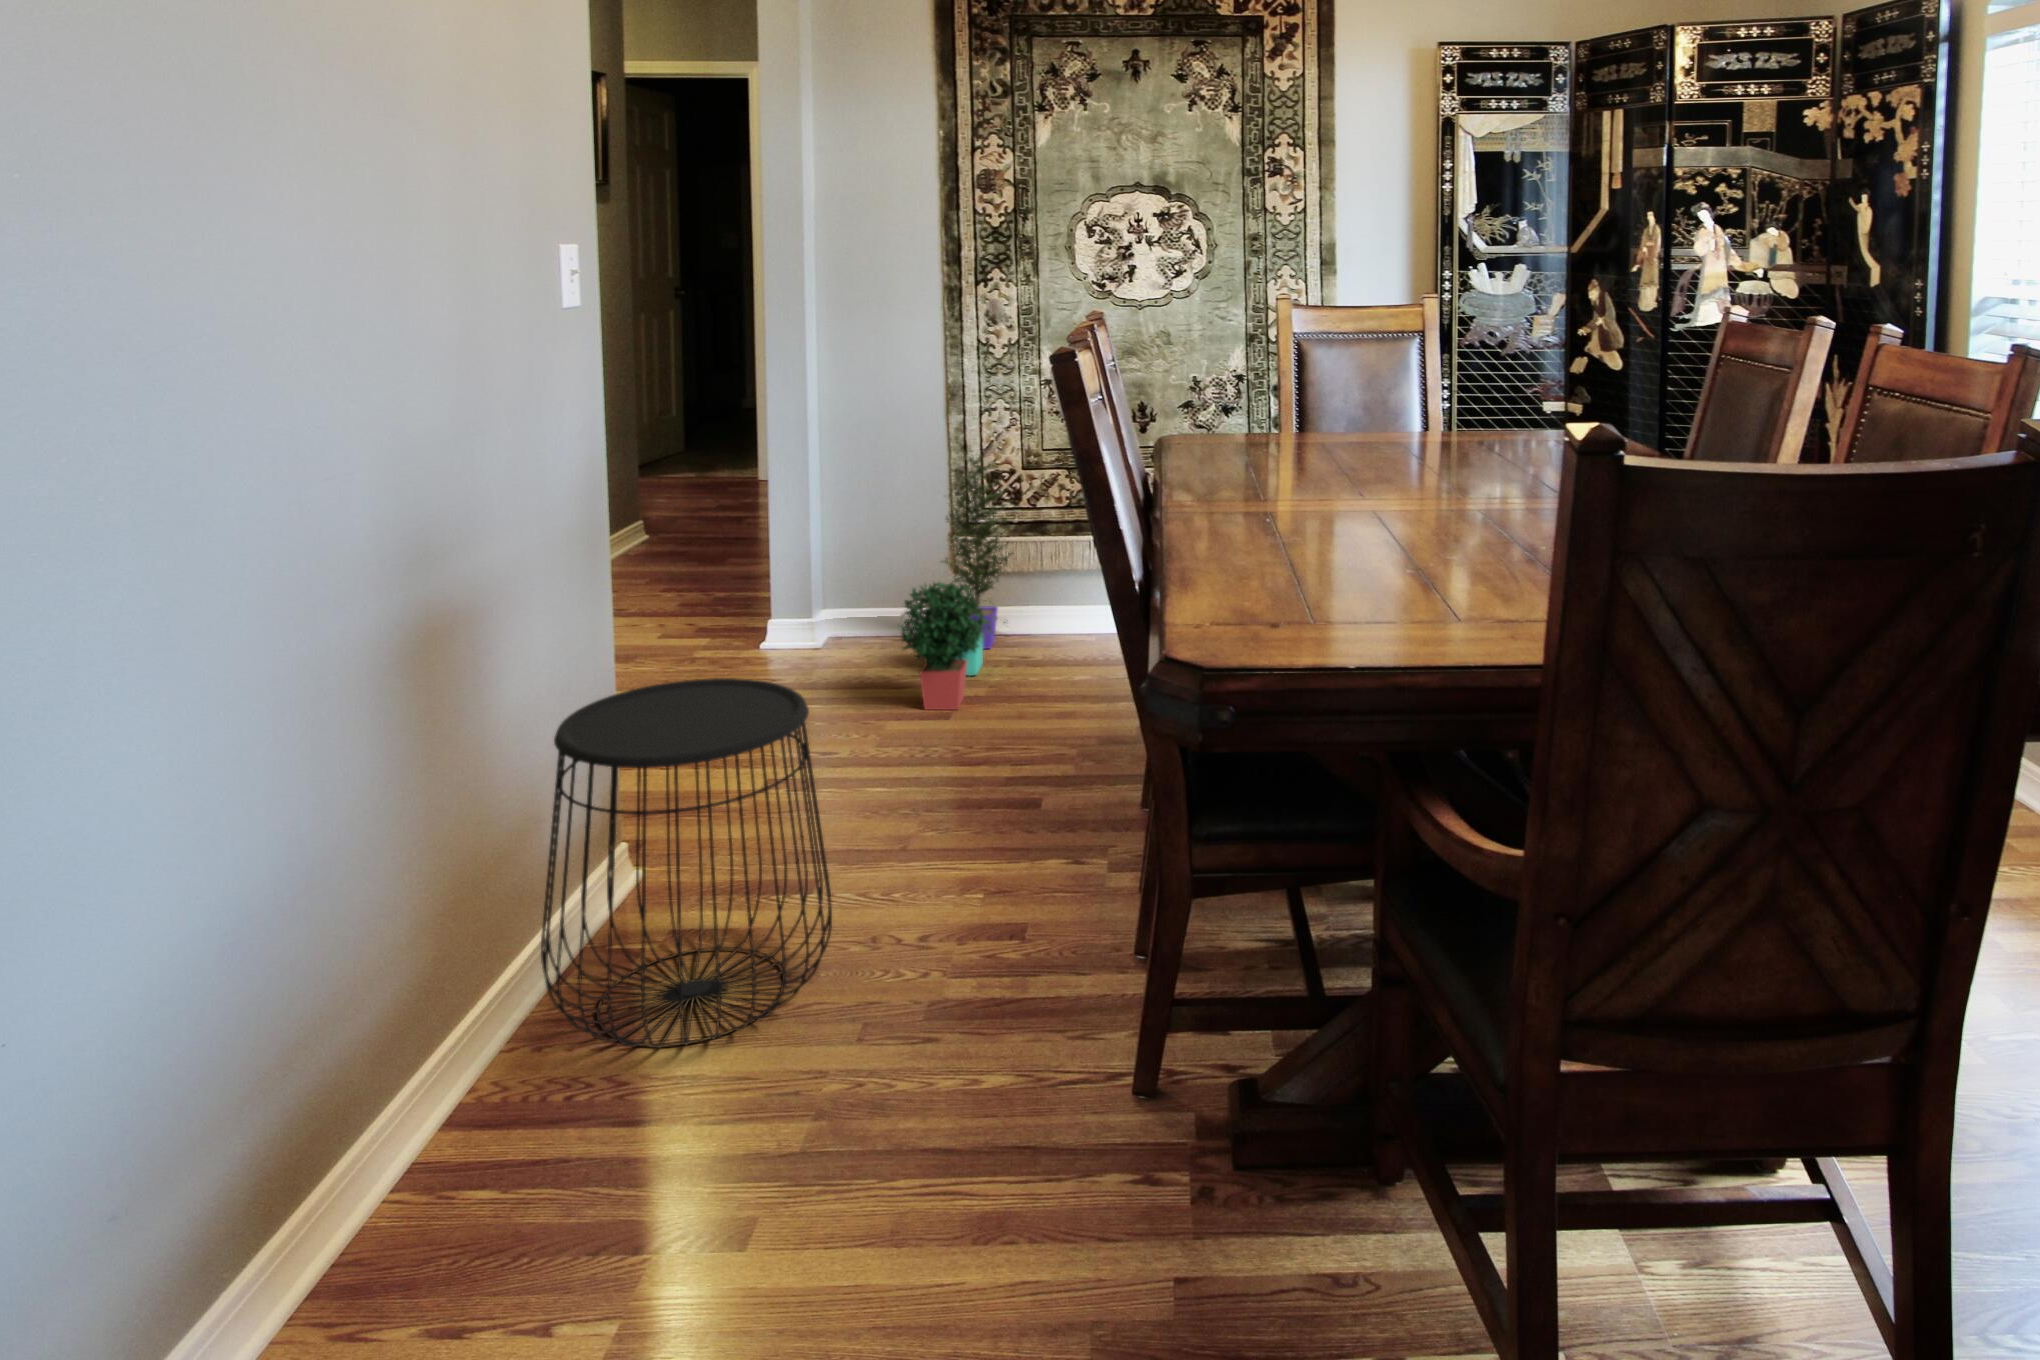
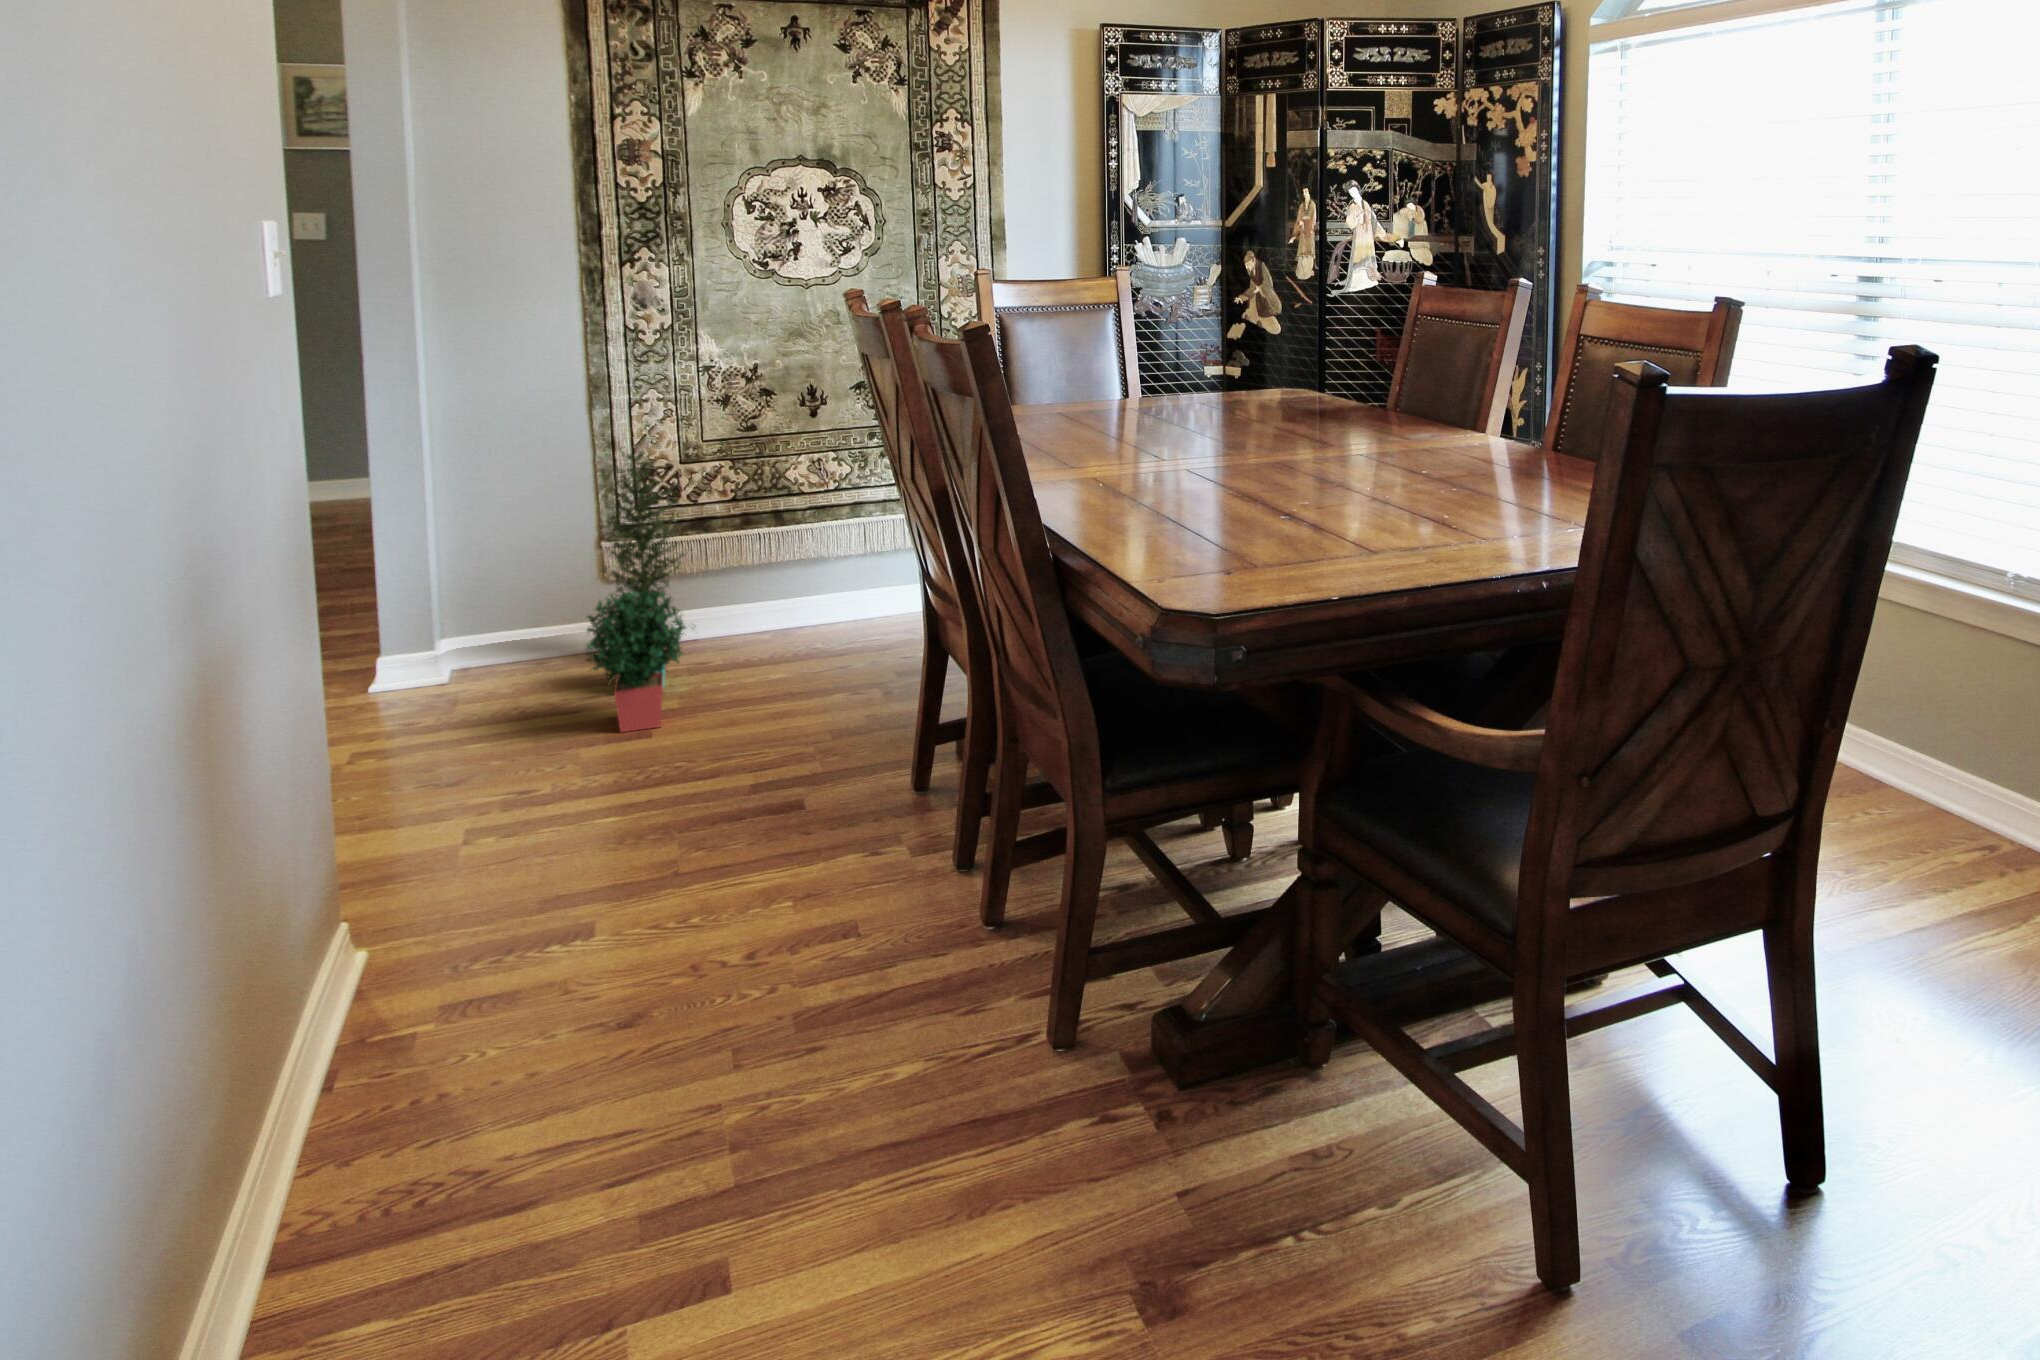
side table: present [541,678,832,1048] -> none [311,714,673,1158]

